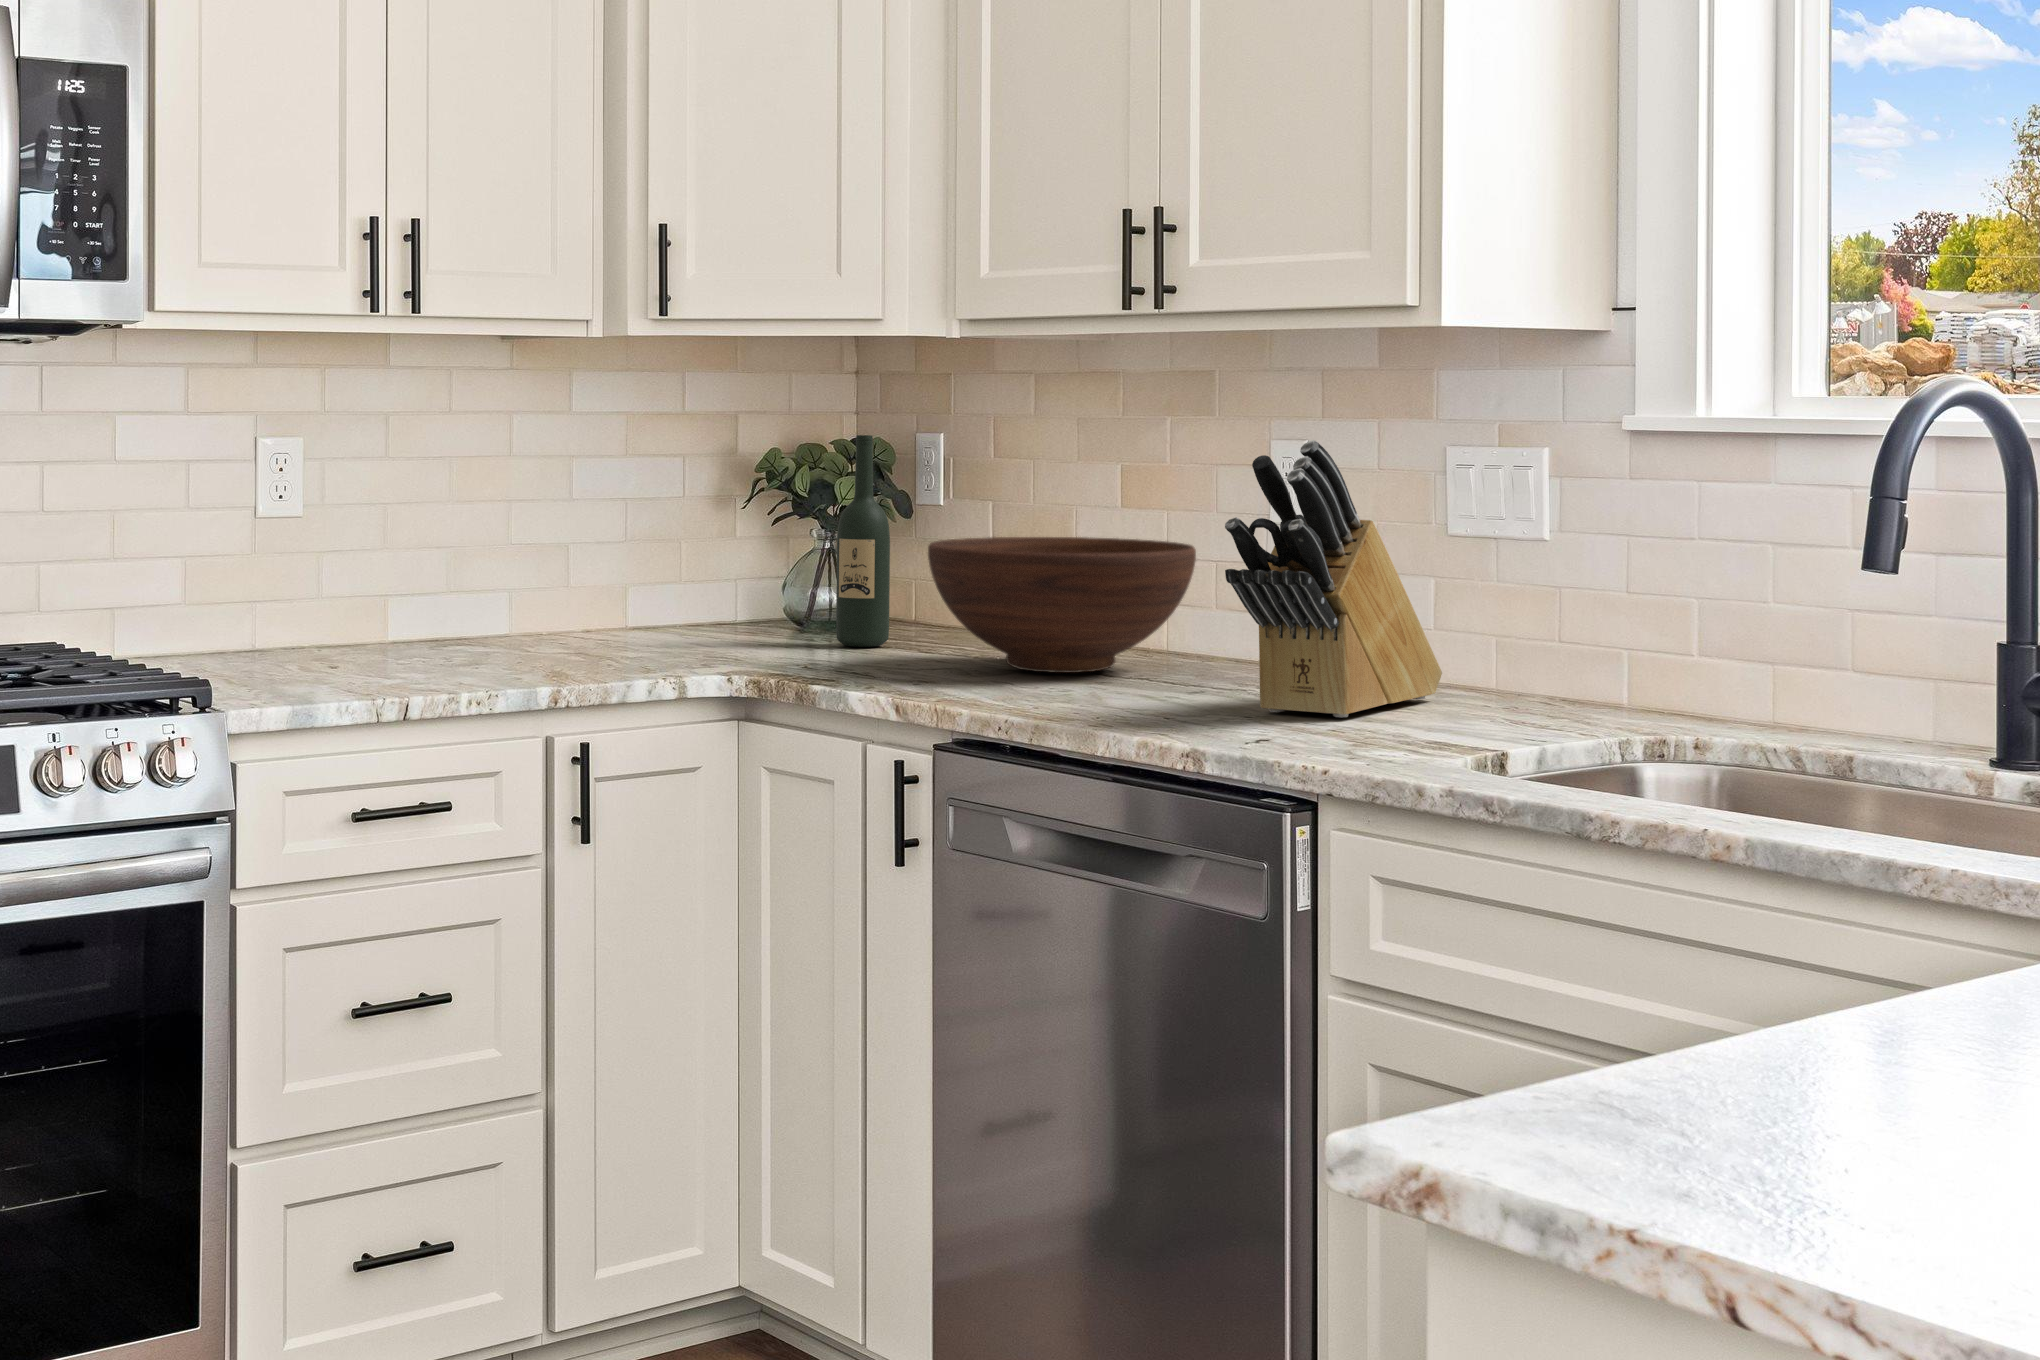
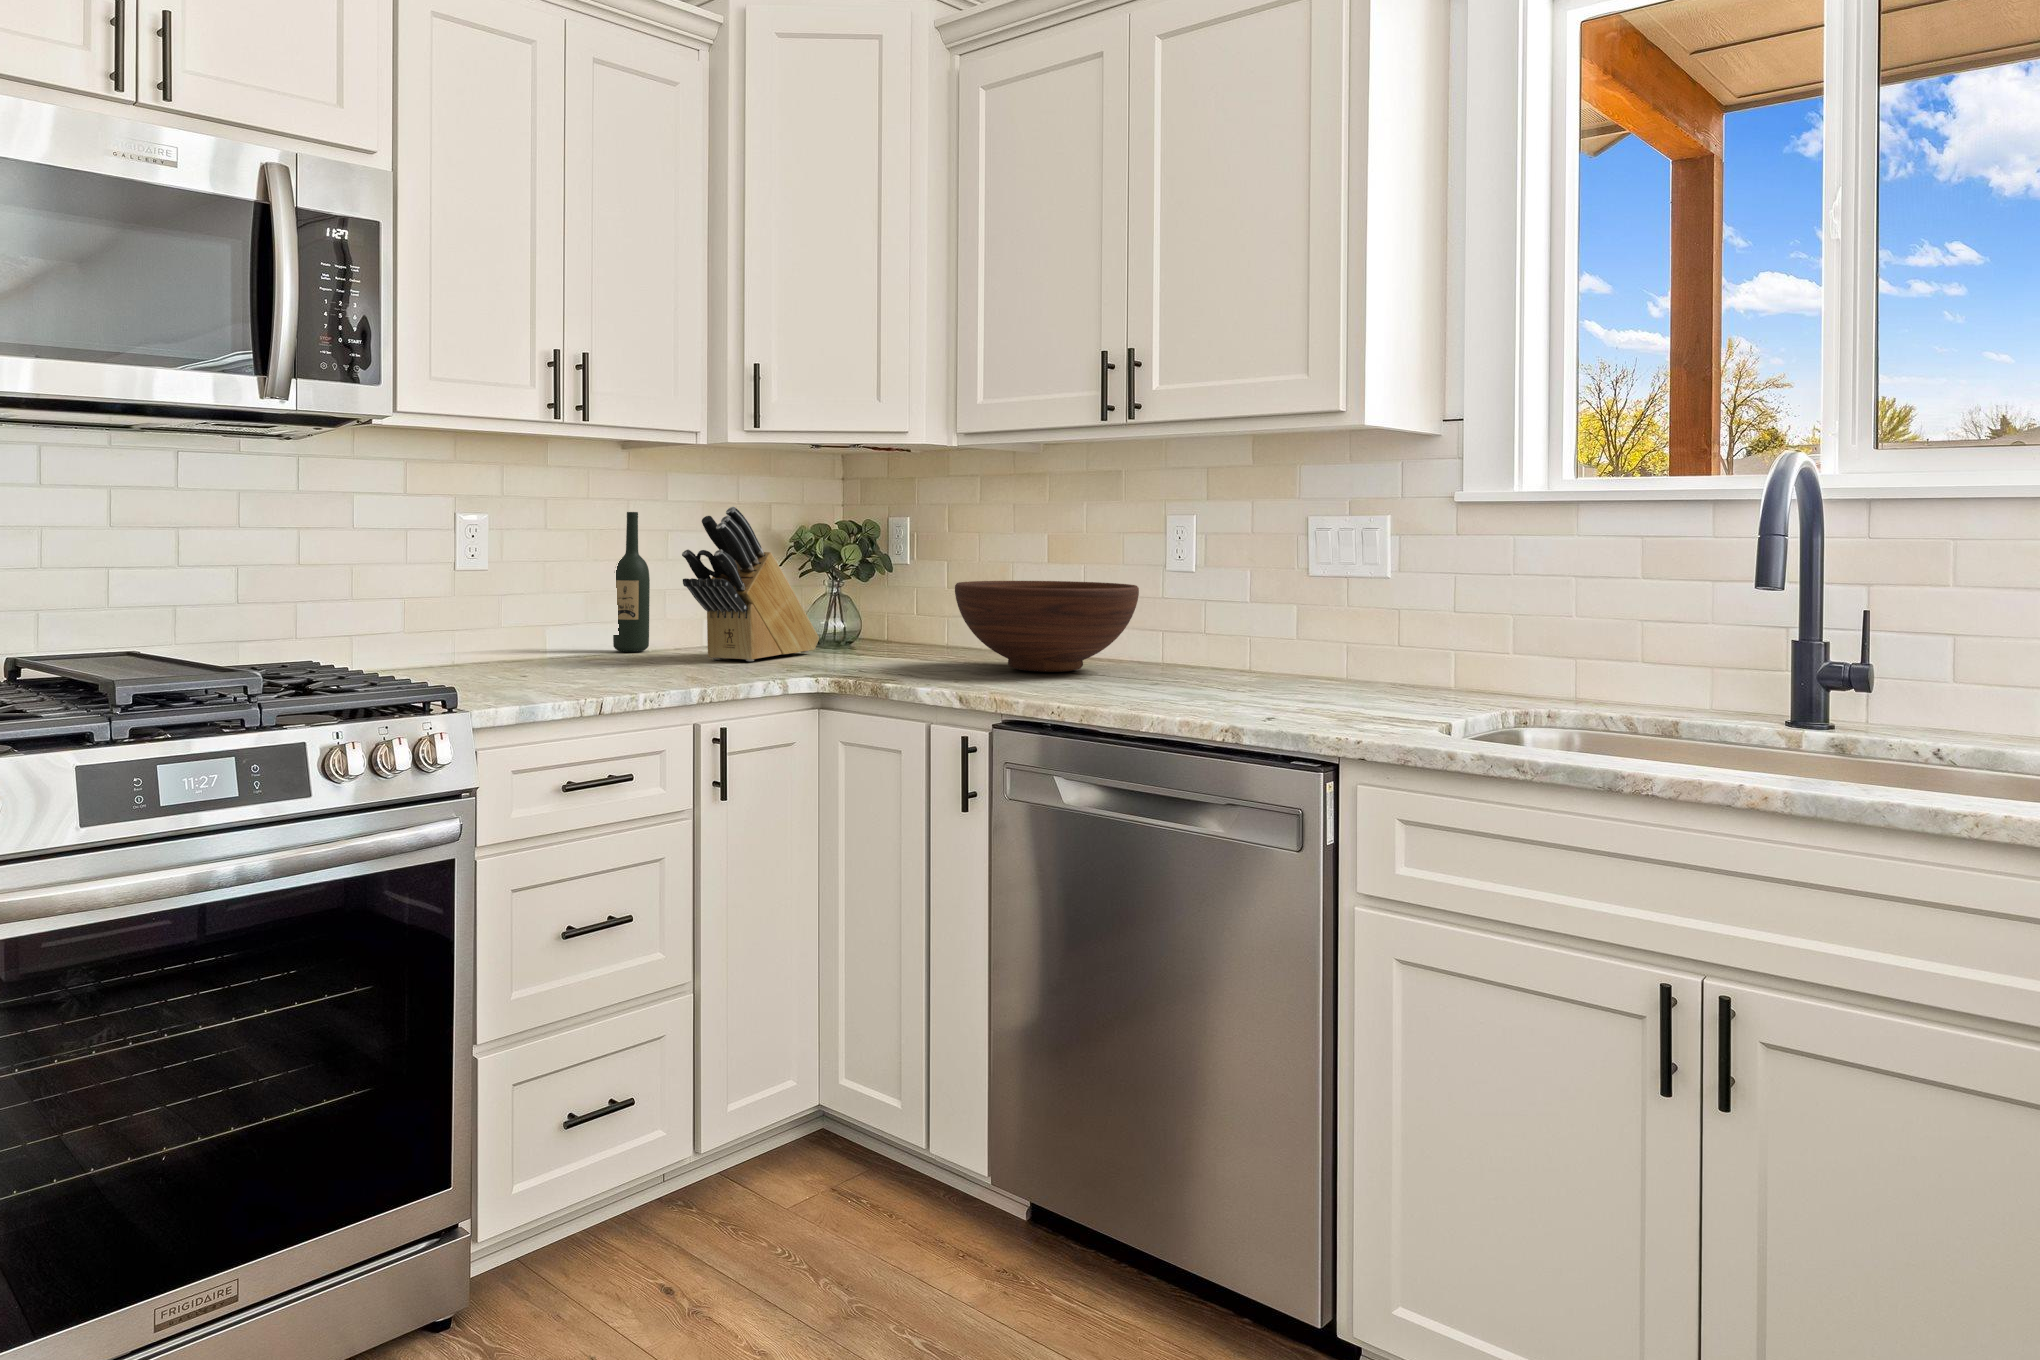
wine bottle: present [836,435,890,647] -> present [613,512,650,652]
knife block: present [1225,440,1442,717] -> present [682,507,819,661]

